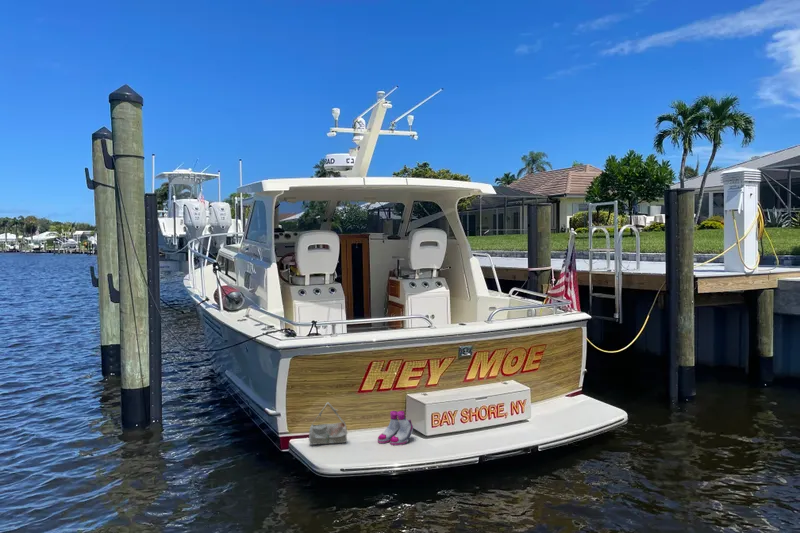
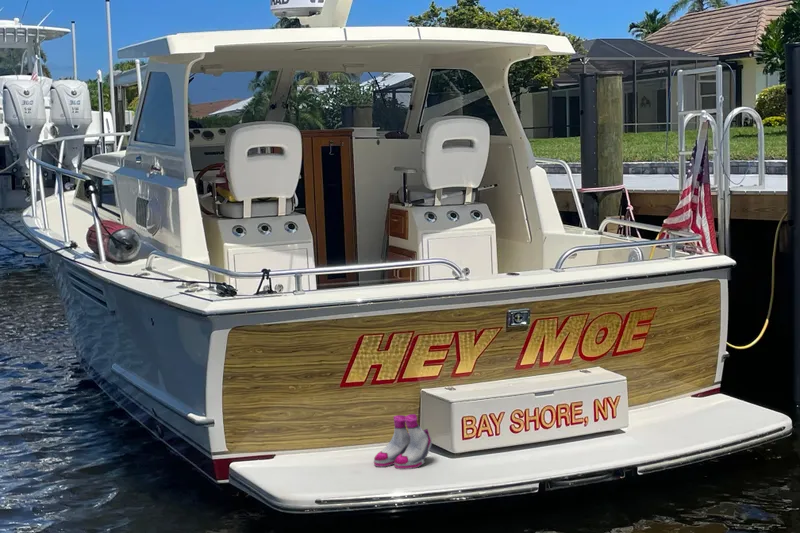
bag: present [309,402,347,444] -> none [262,401,325,469]

